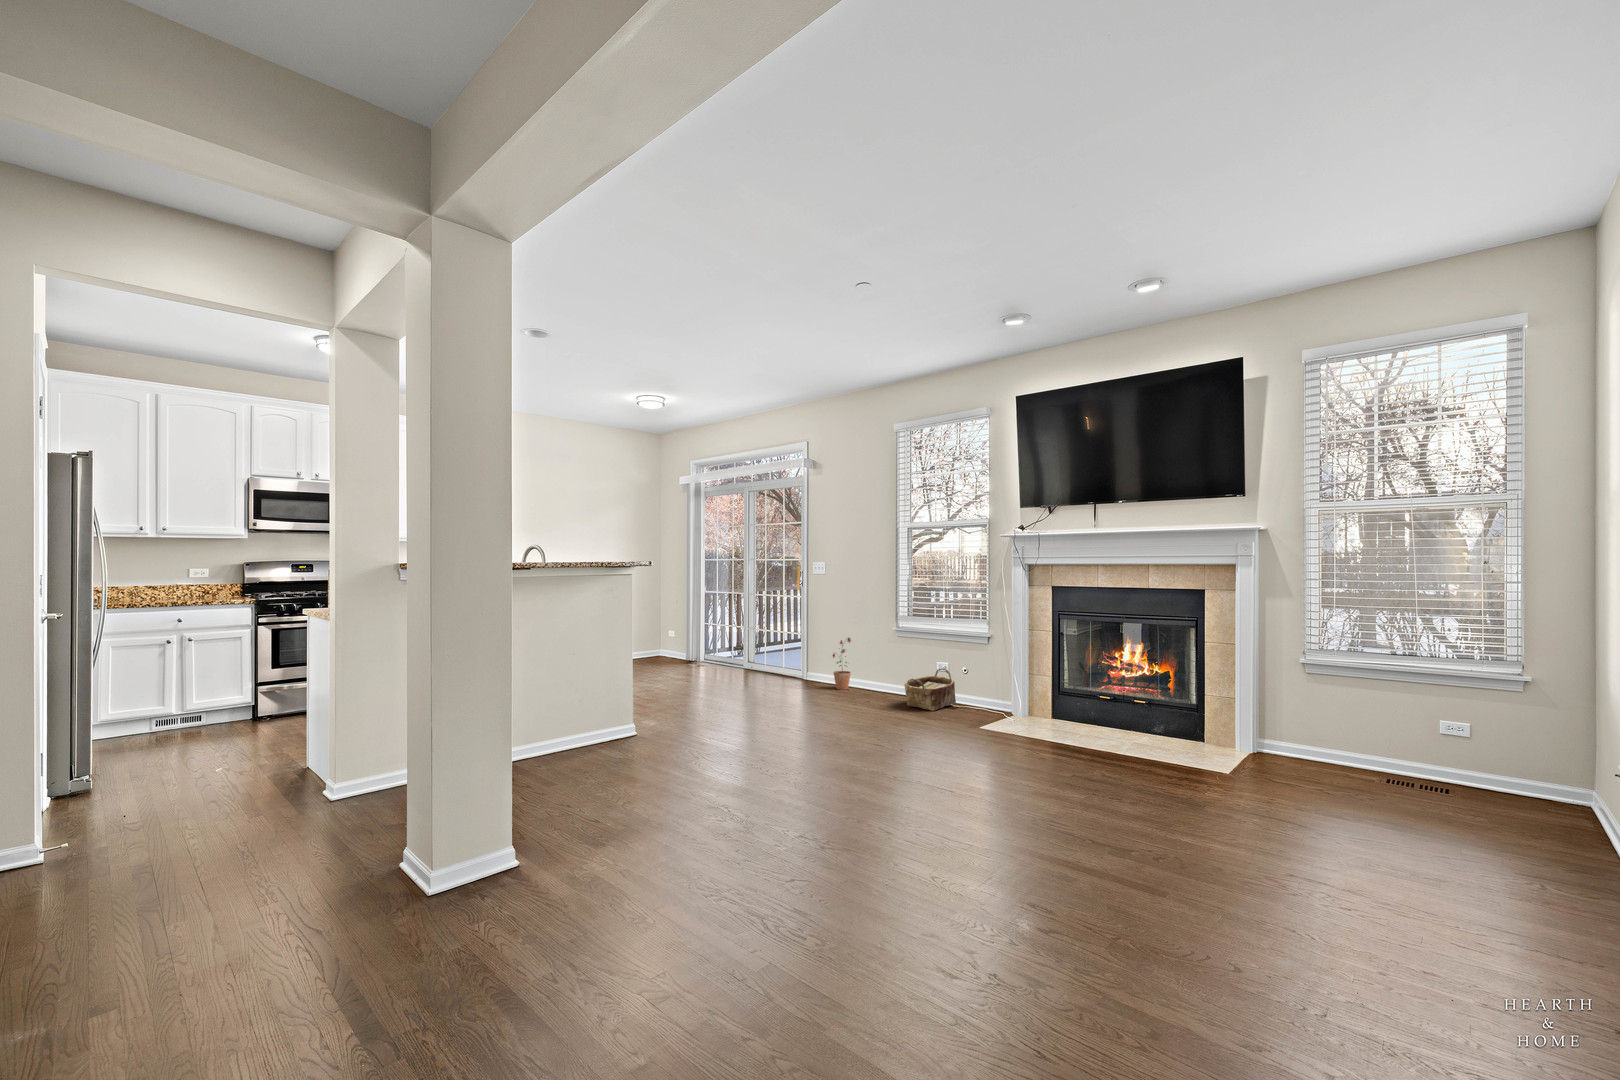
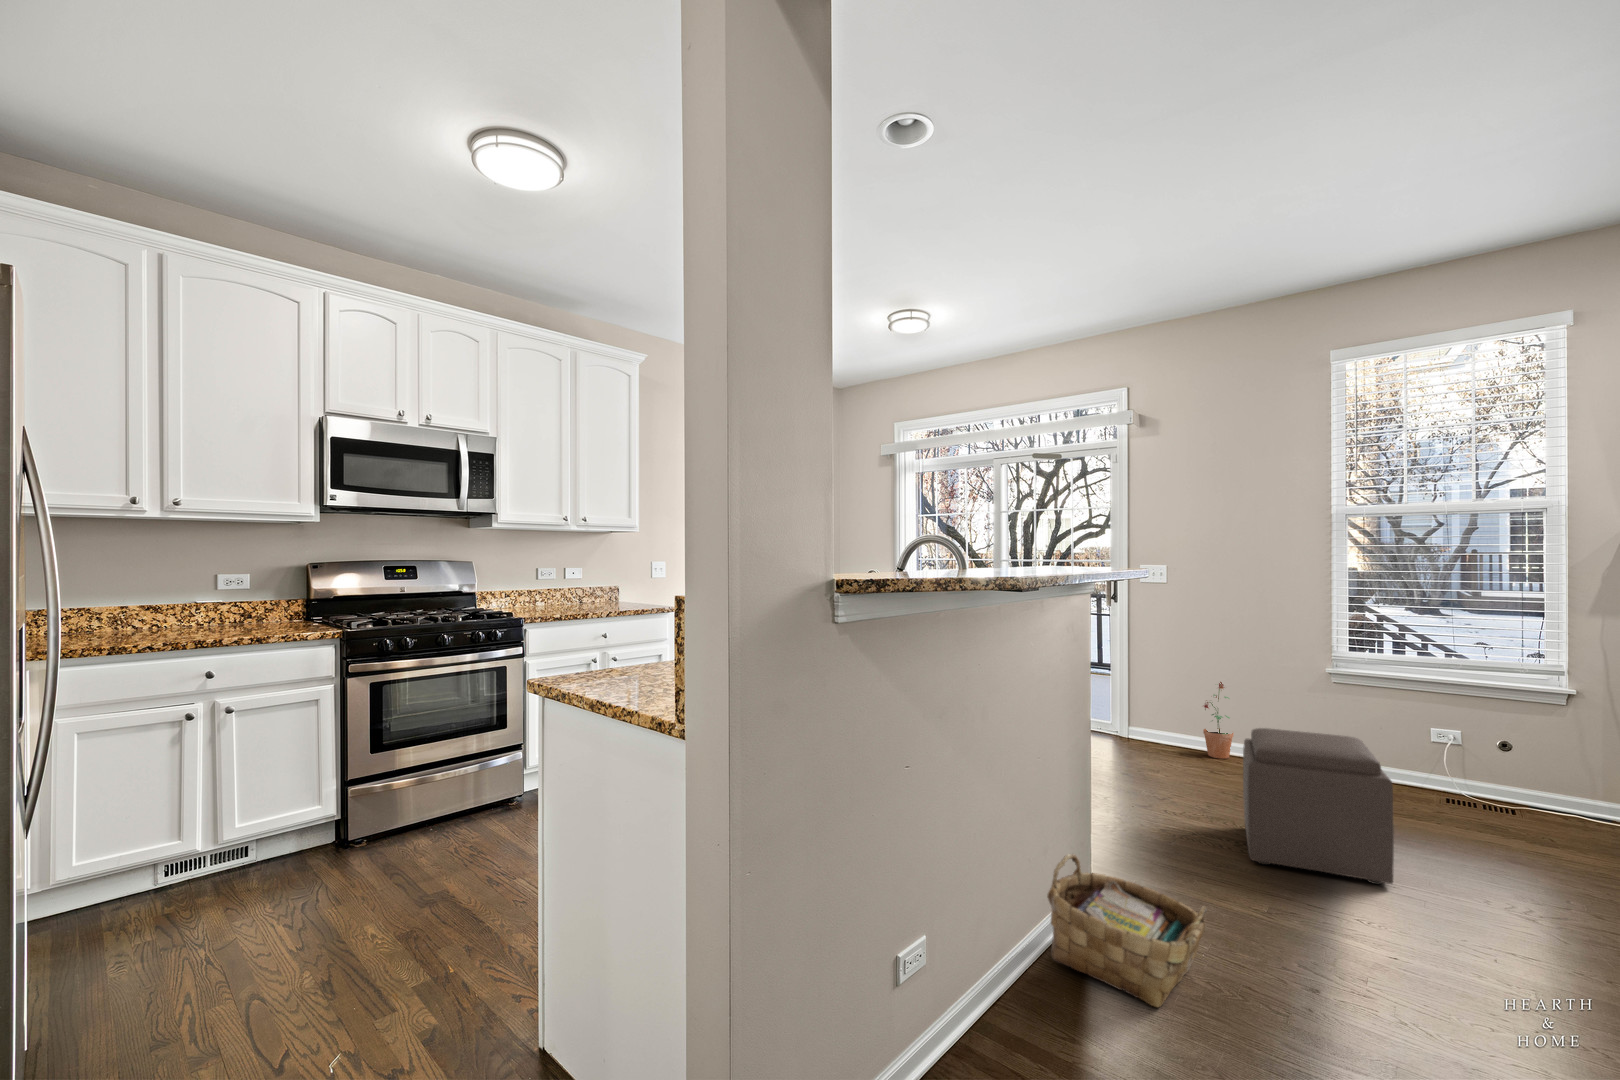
ottoman: none [744,656,829,733] -> present [1243,728,1394,884]
woven basket: present [905,668,956,711] -> present [1047,854,1207,1007]

